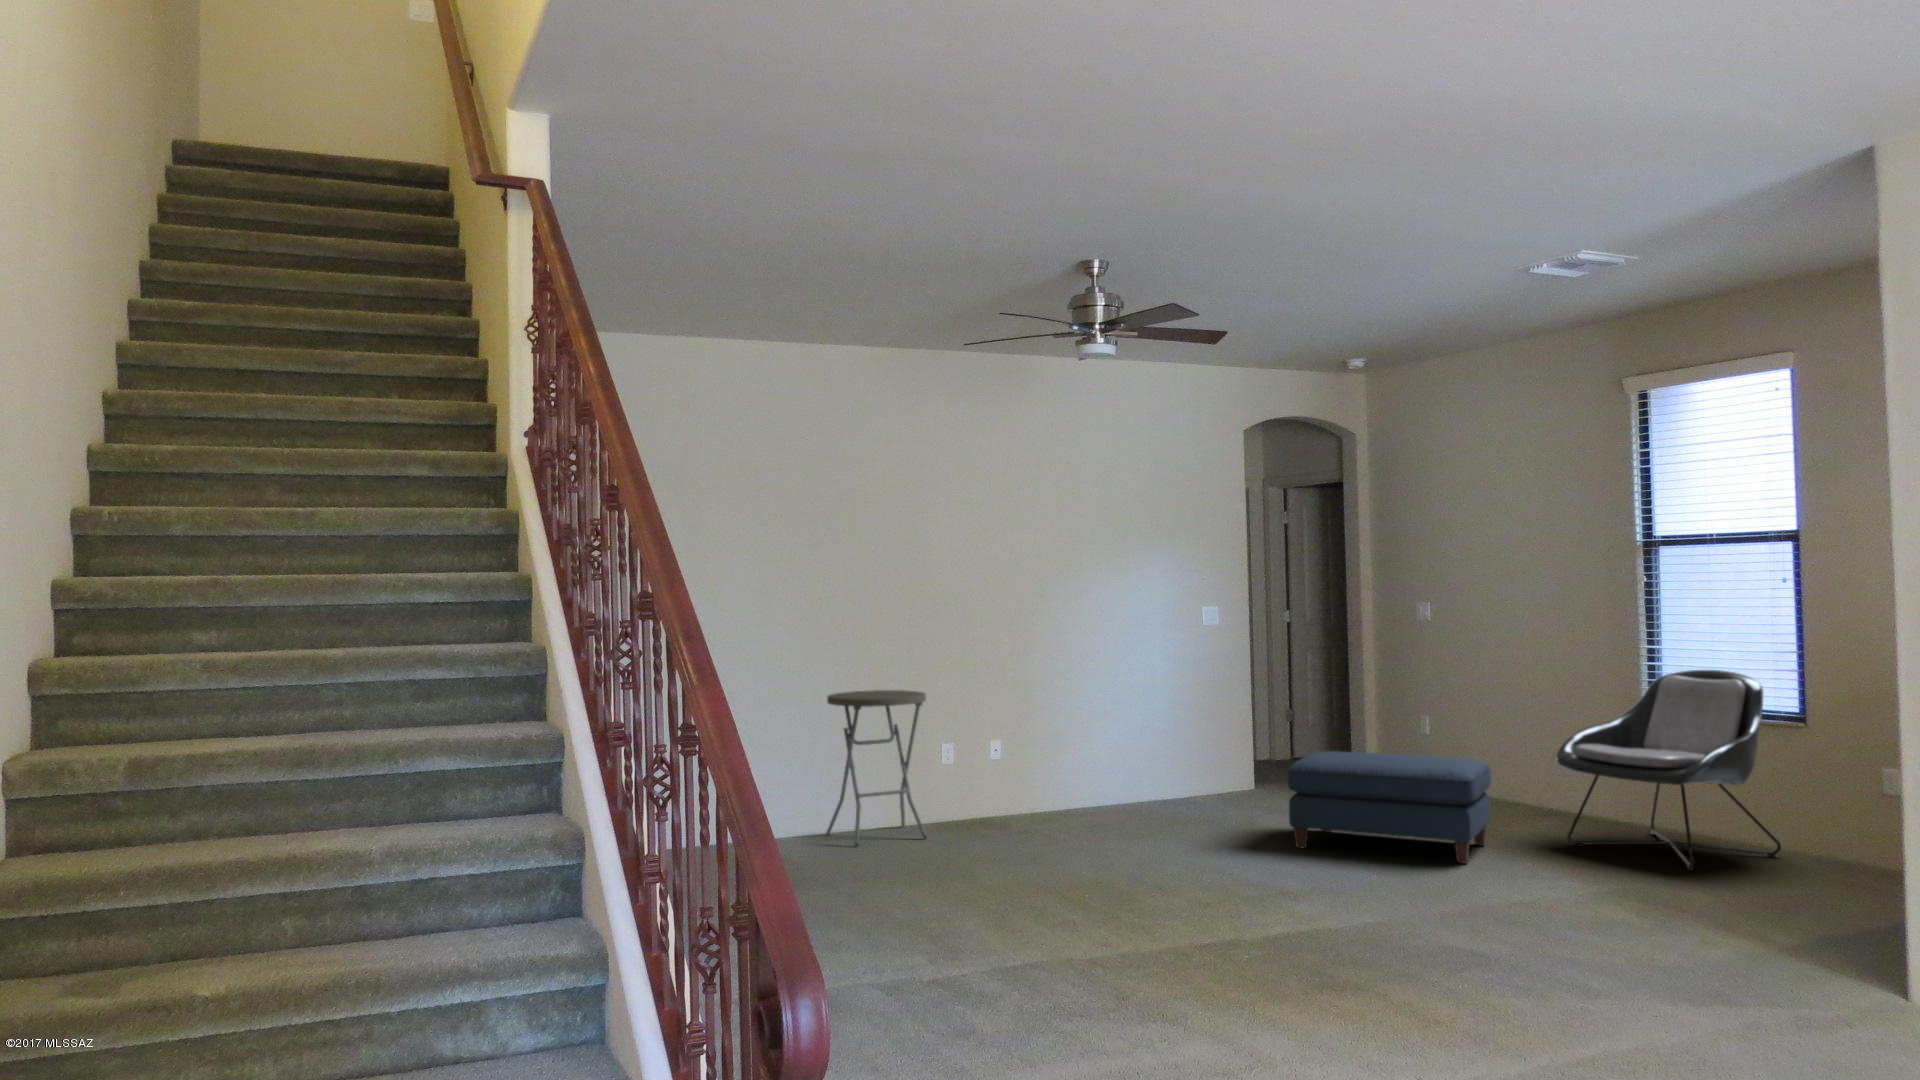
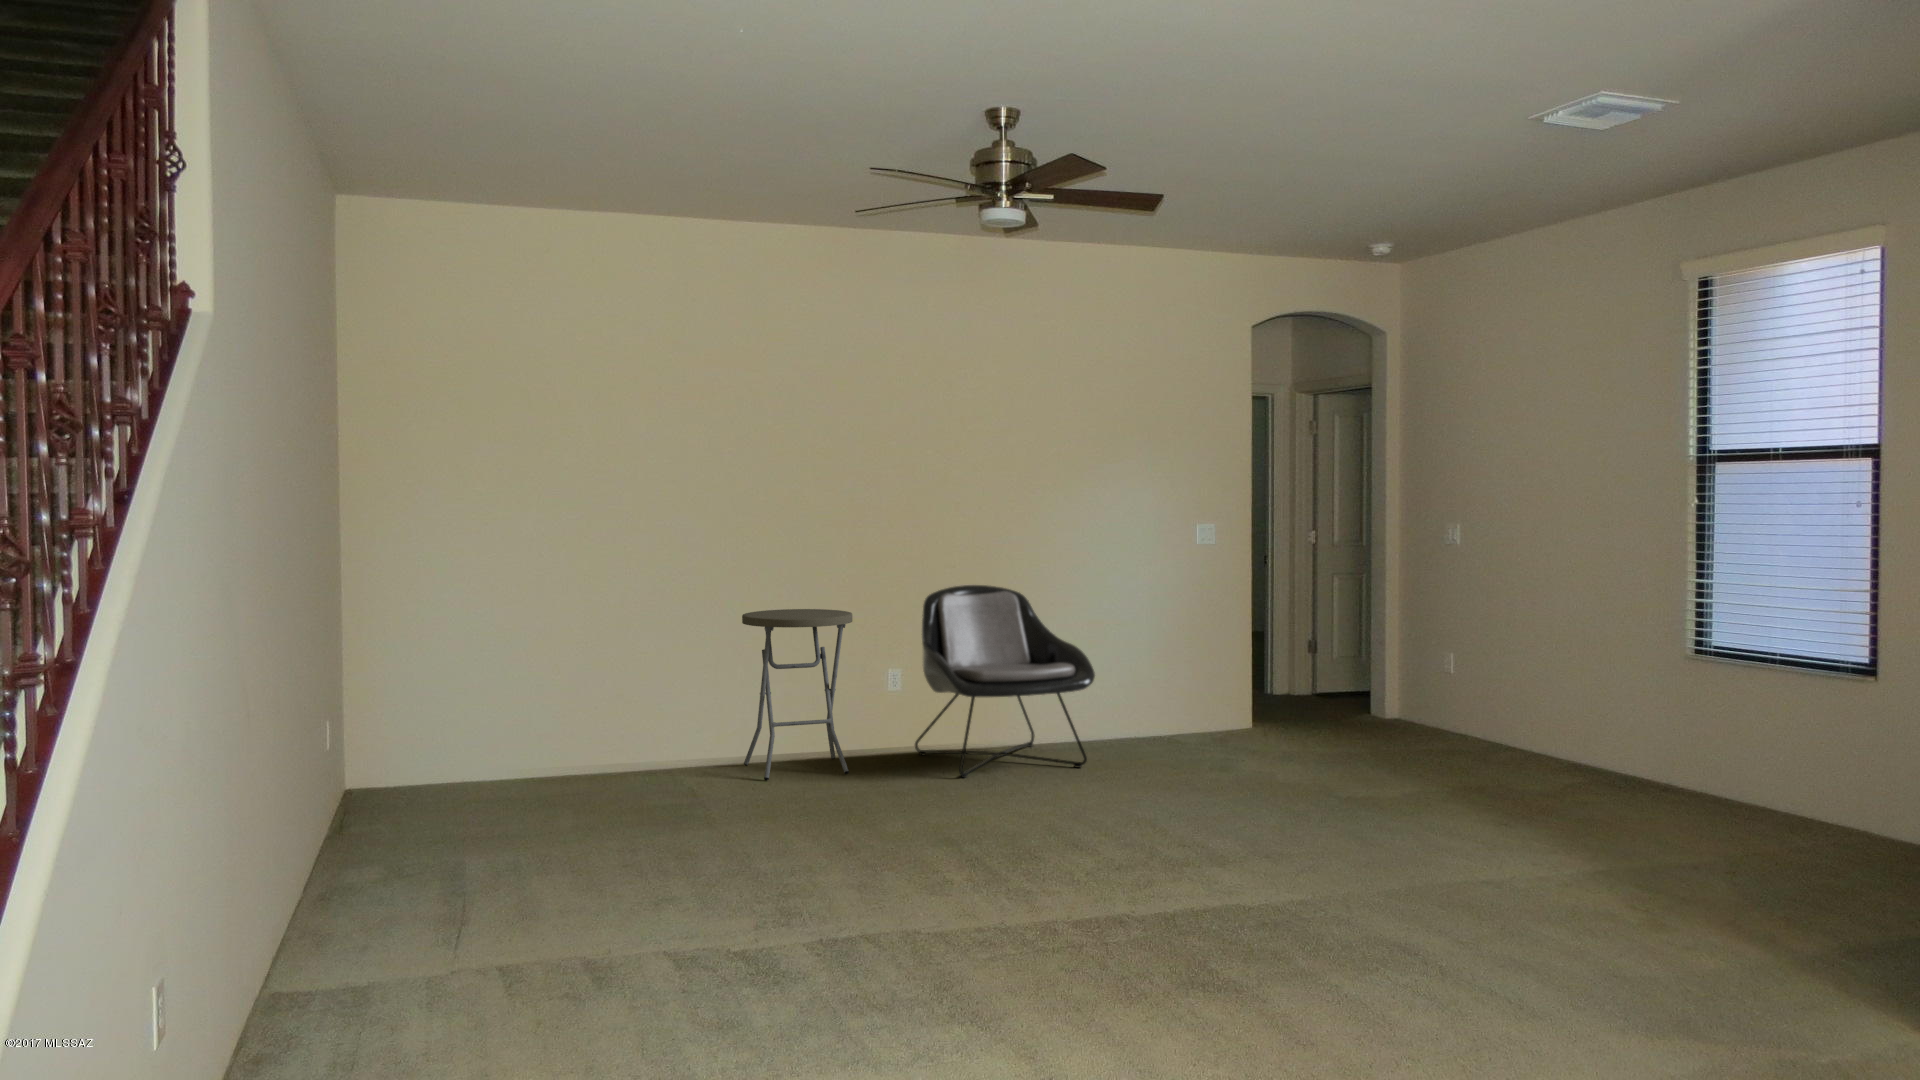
lounge chair: present [1557,670,1781,871] -> present [915,585,1095,778]
ottoman: present [1287,751,1491,864] -> none [1248,692,1488,830]

